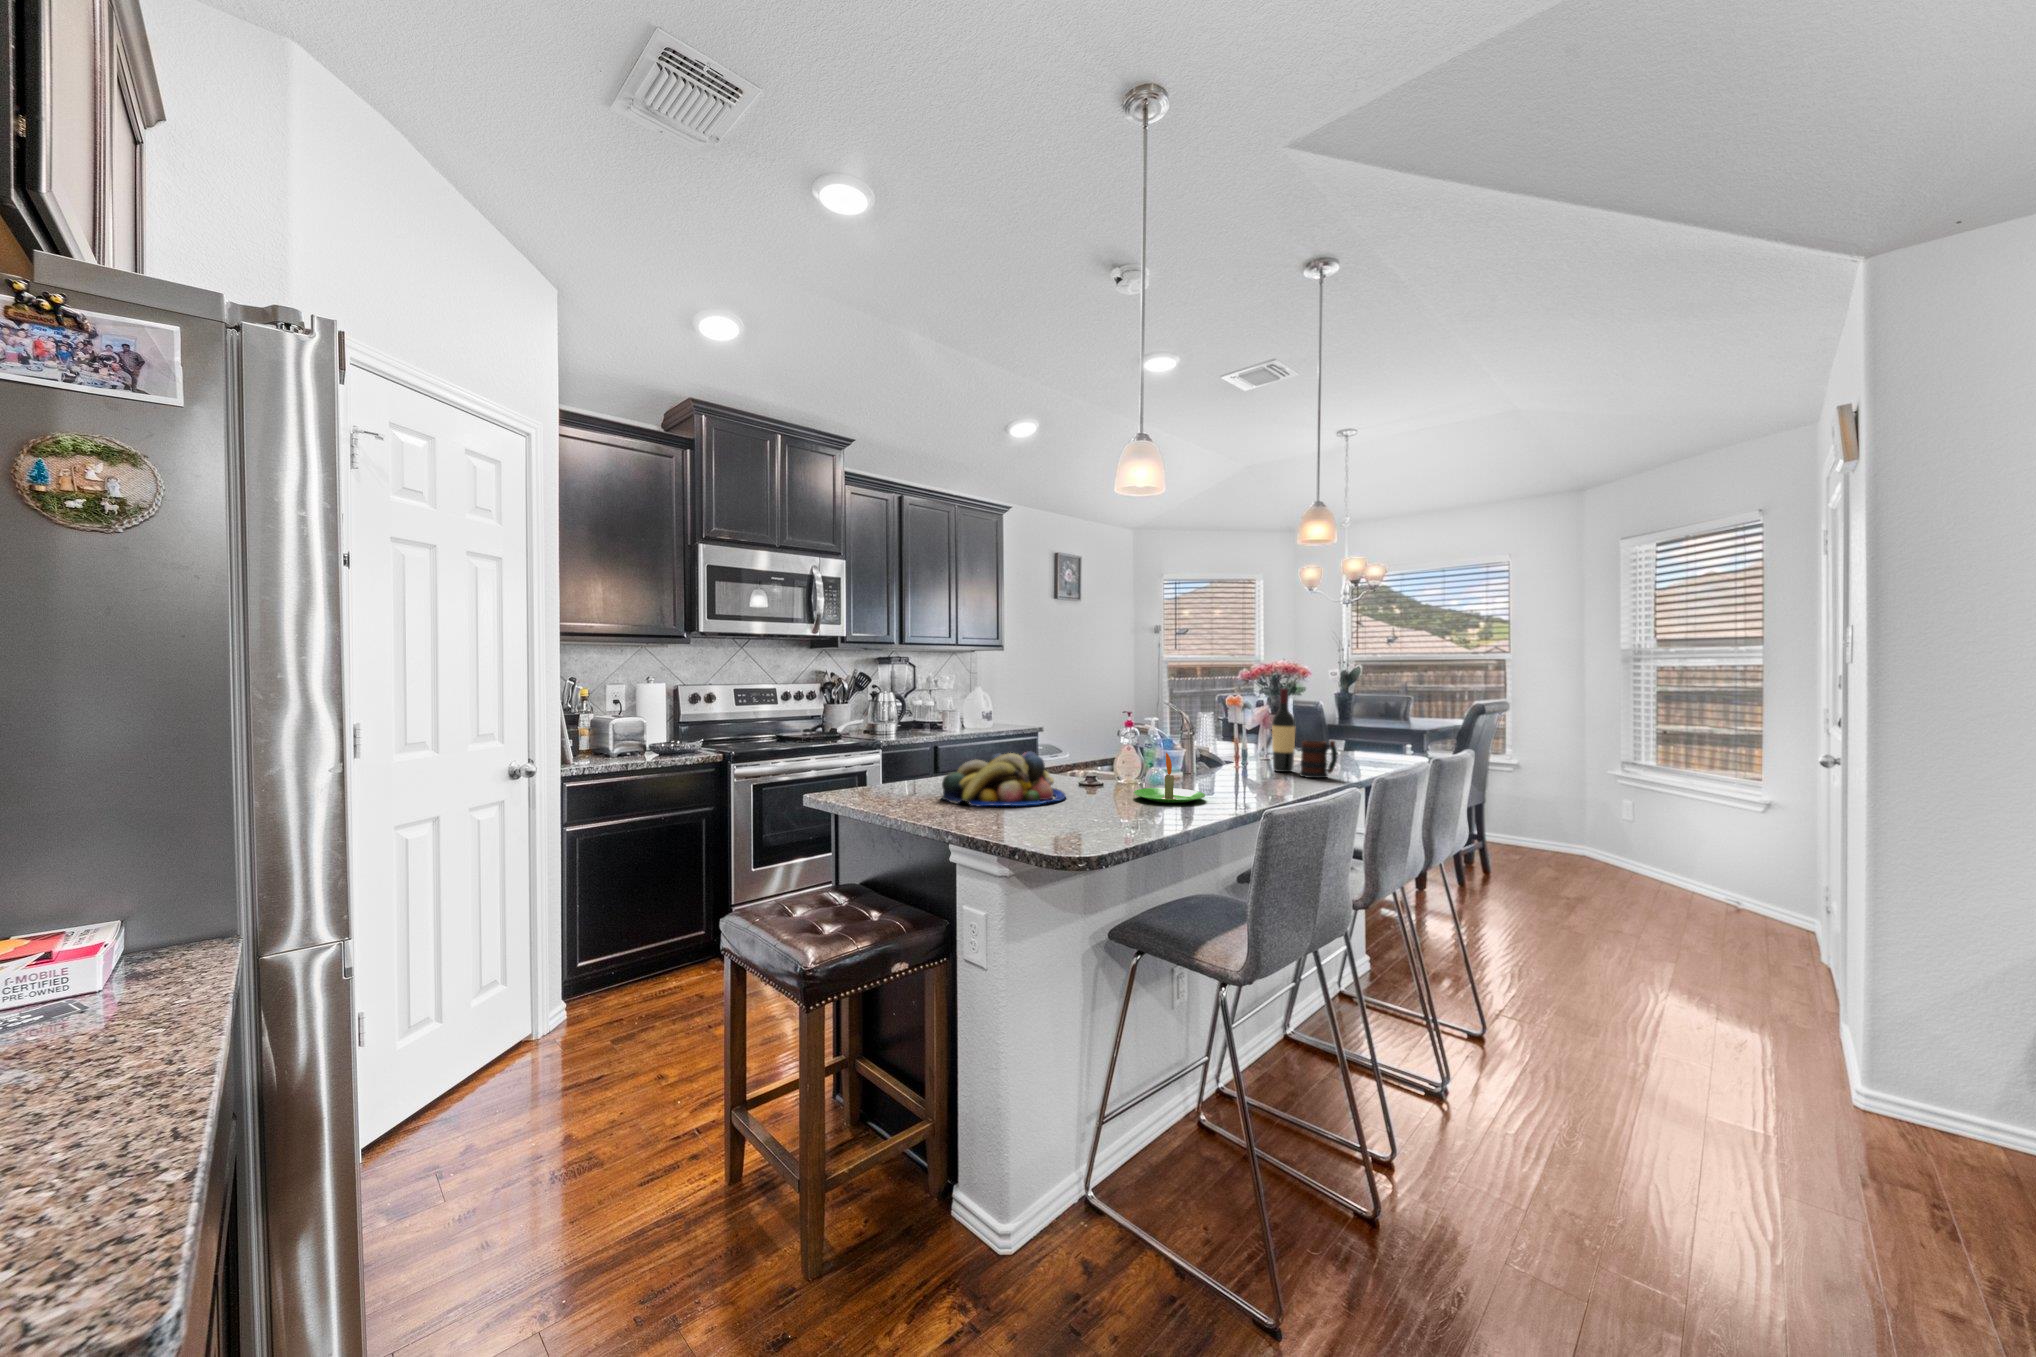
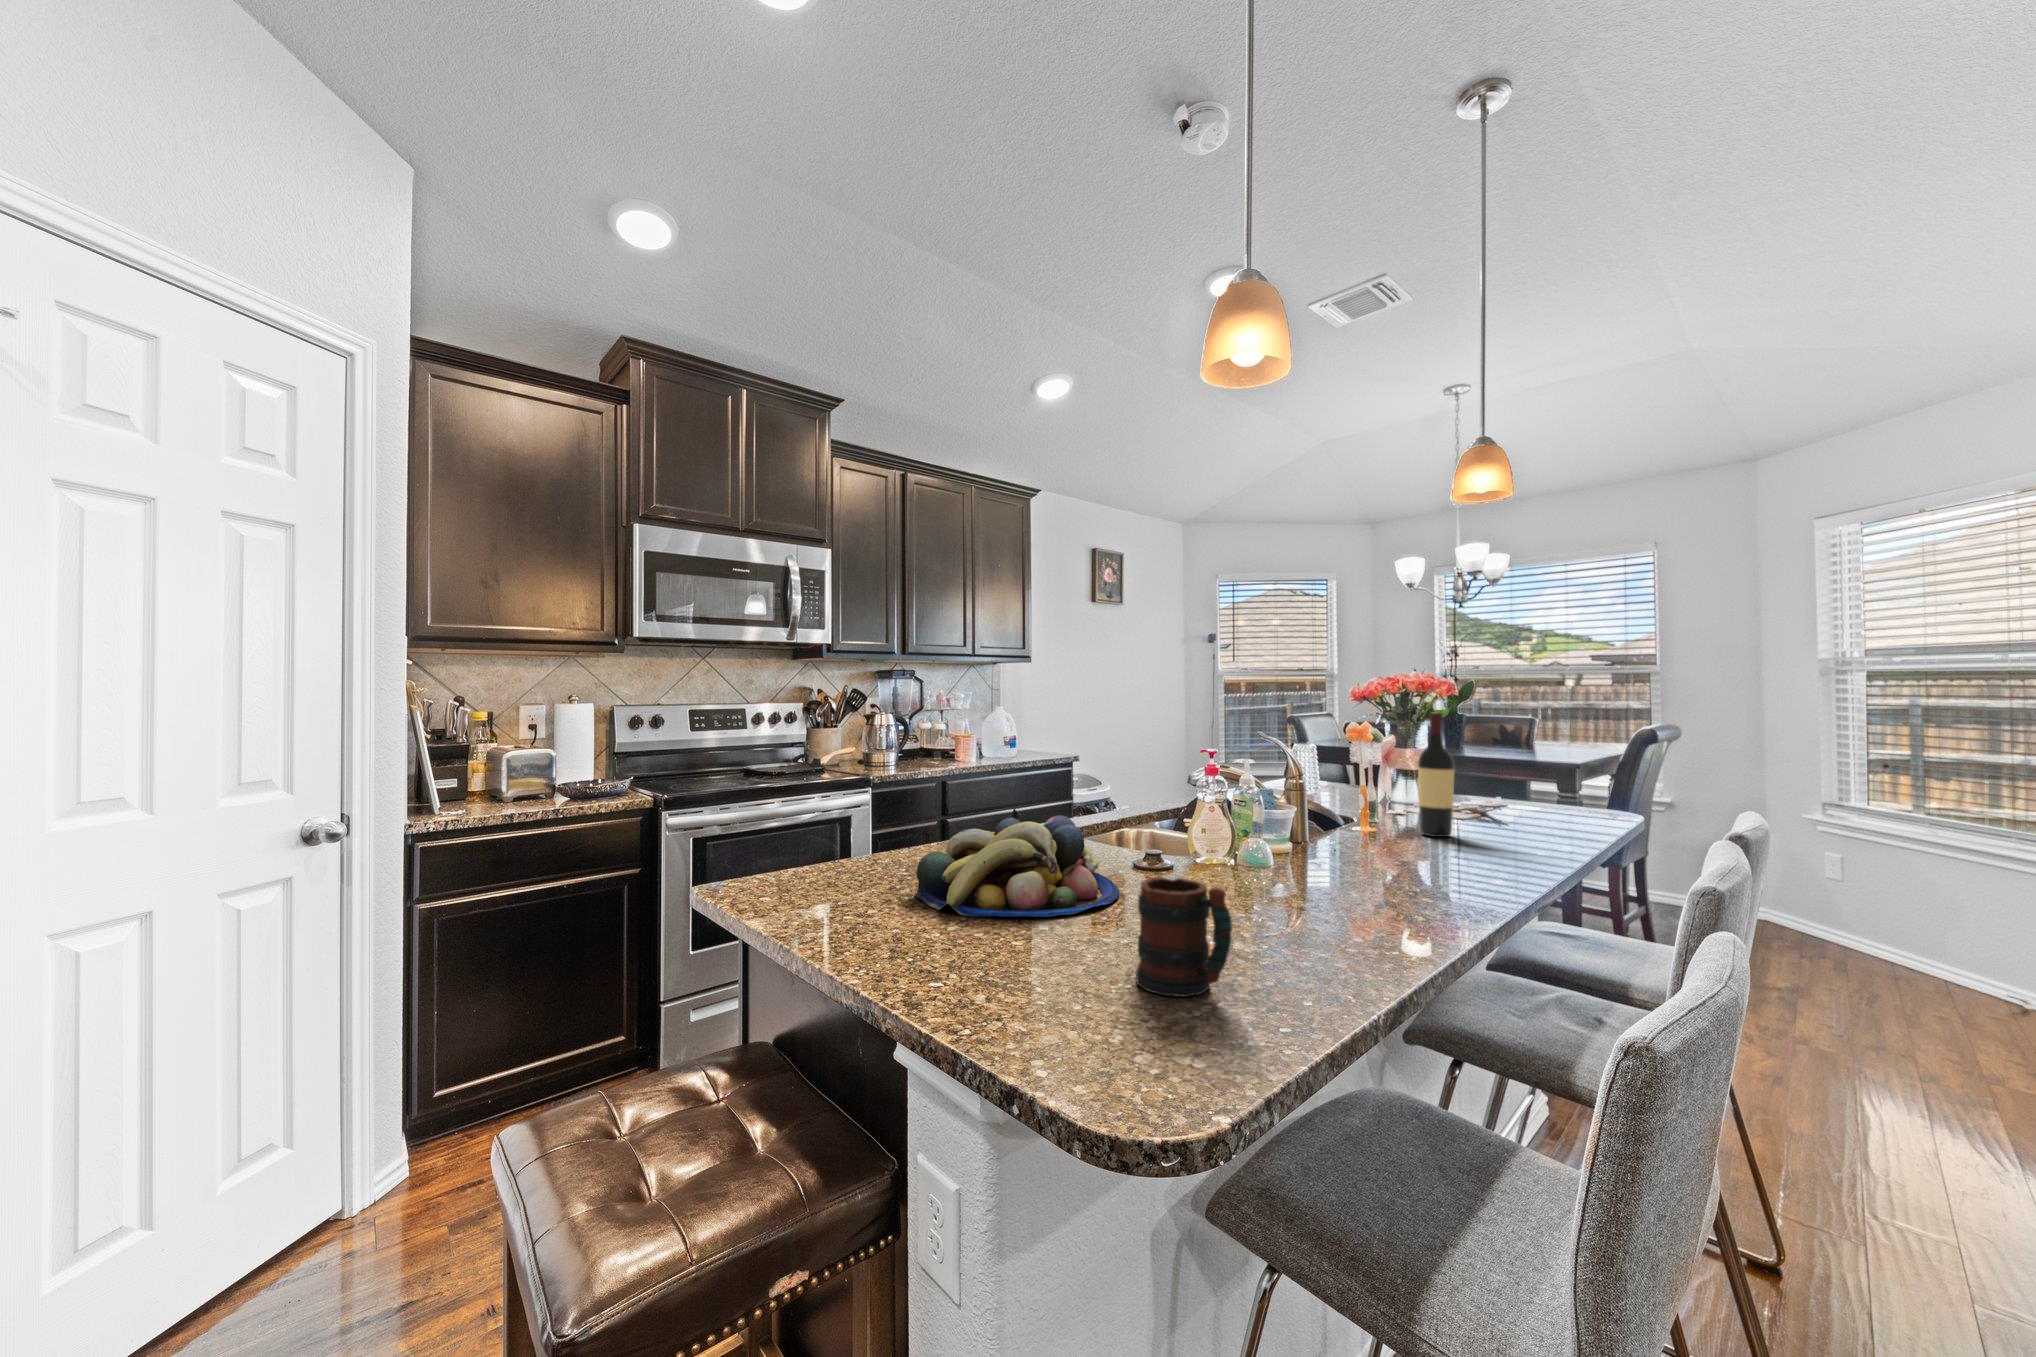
mug: present [1300,740,1338,778] -> present [1136,877,1232,997]
candle: present [1133,753,1205,803] -> none [1230,822,1353,910]

